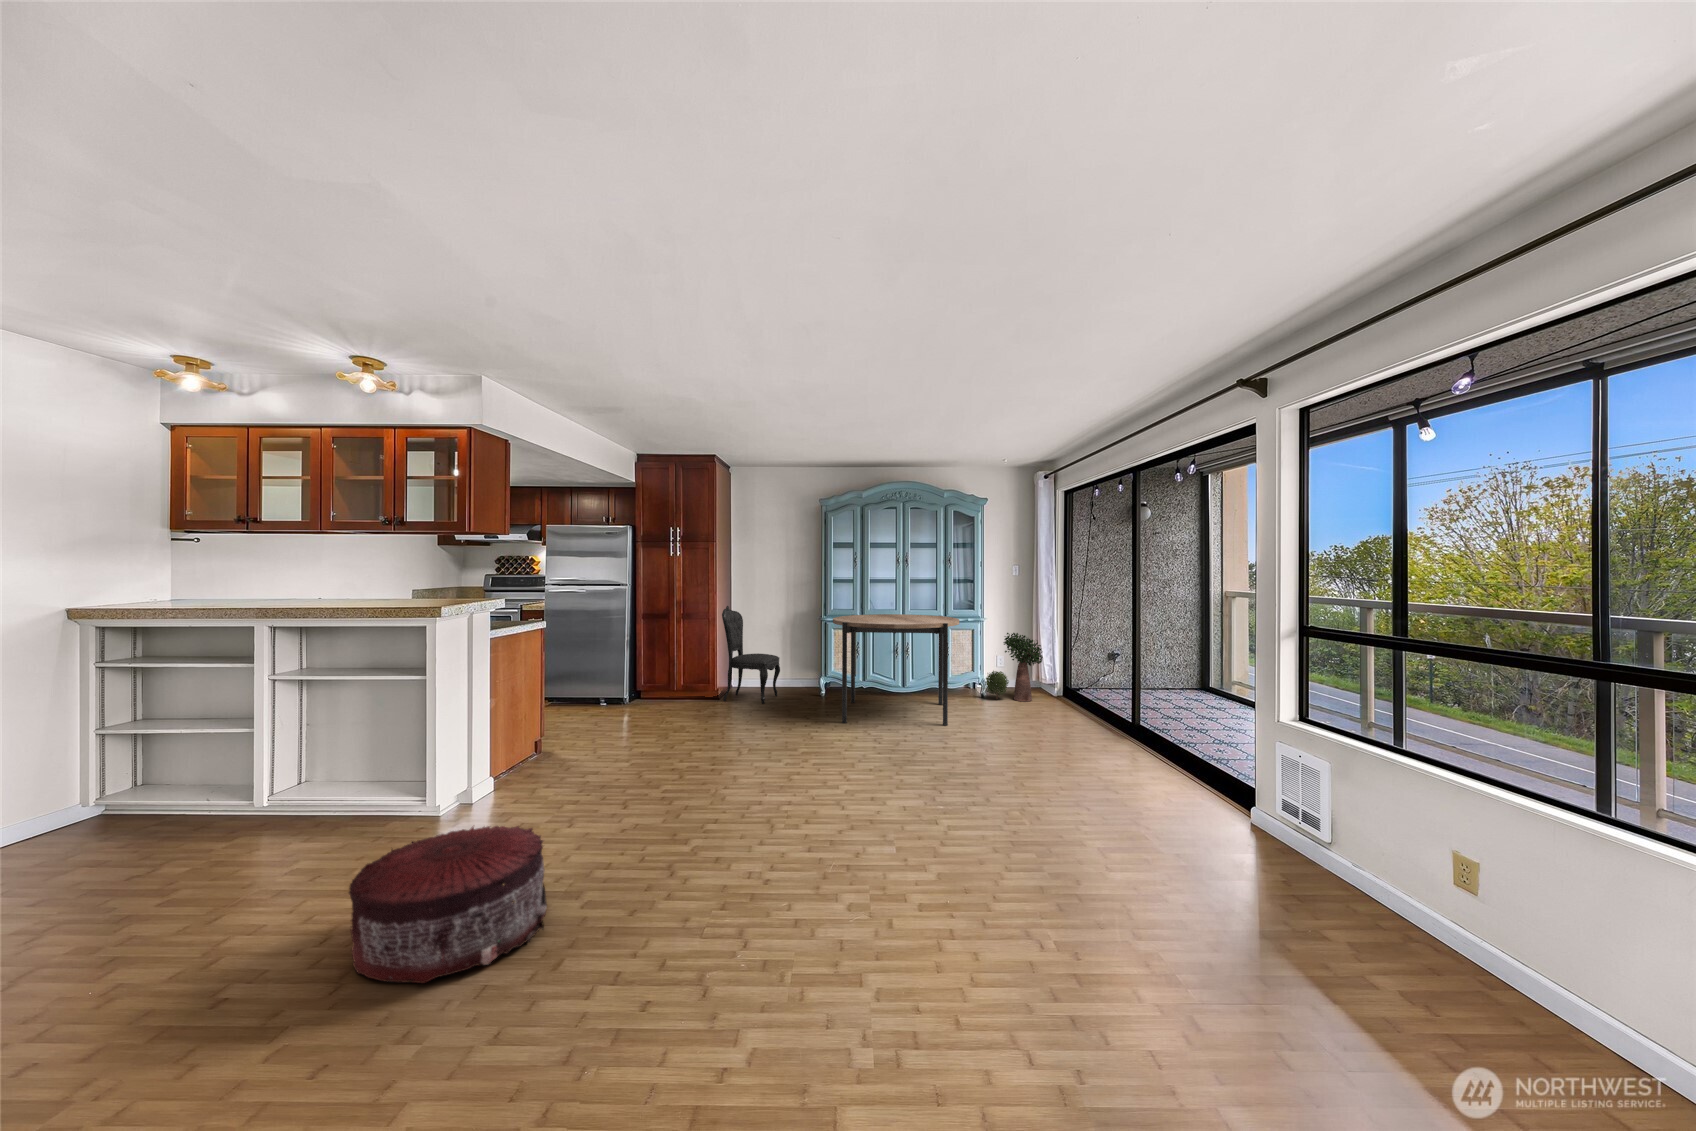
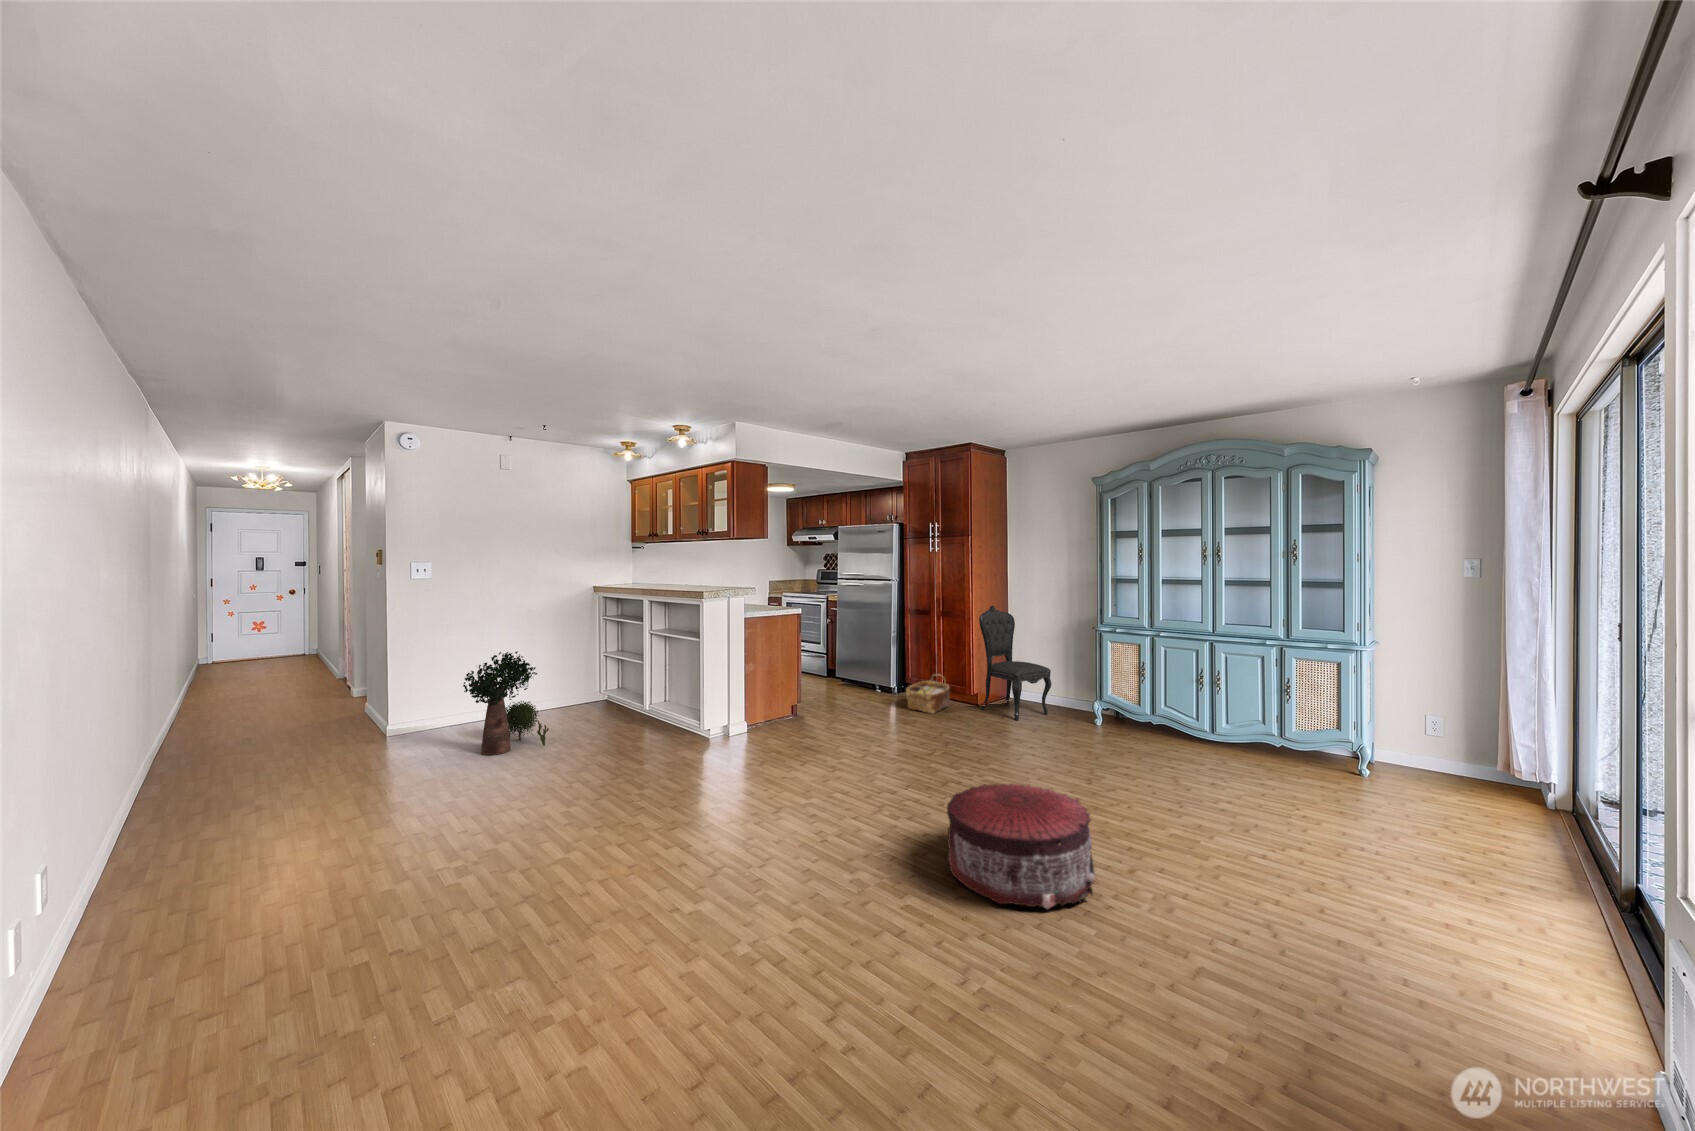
dining table: present [833,614,959,726] -> none [1065,626,1273,808]
potted plant: present [985,633,1043,701] -> present [463,651,549,755]
woven basket: none [660,674,699,711] -> present [906,674,950,714]
pouf: present [349,826,547,983] -> present [947,784,1095,909]

